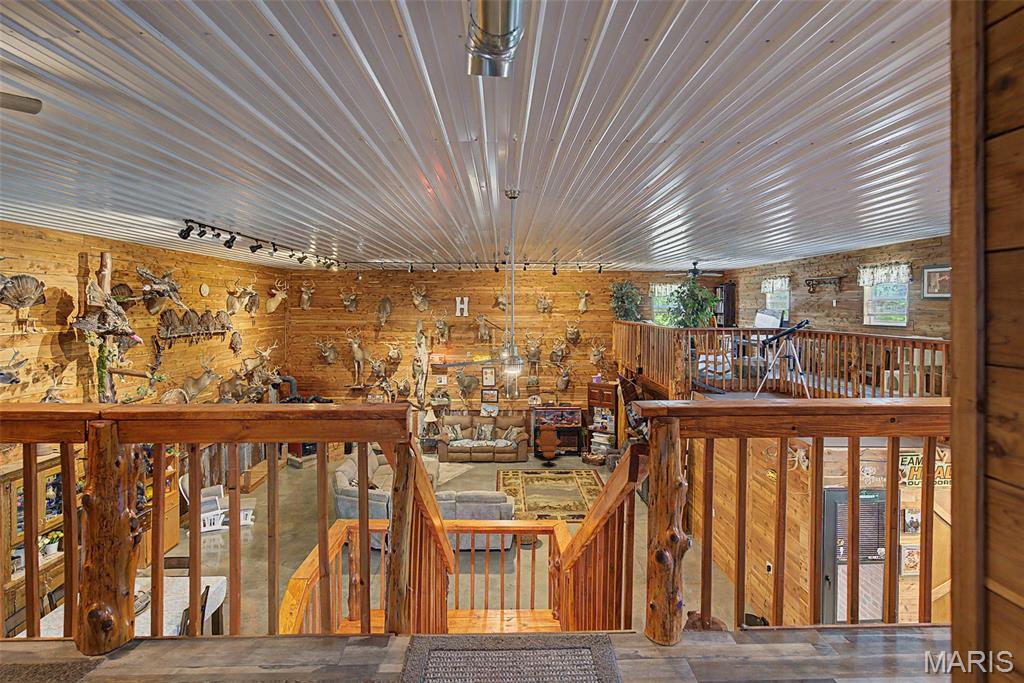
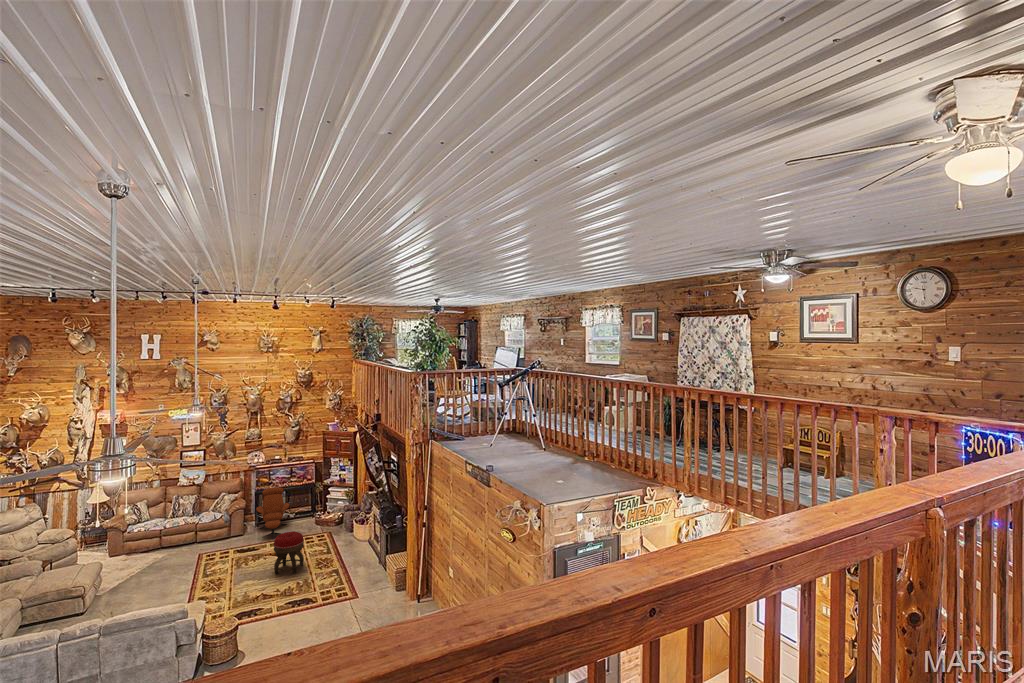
footstool: none [554,462,577,497] -> present [274,531,304,574]

